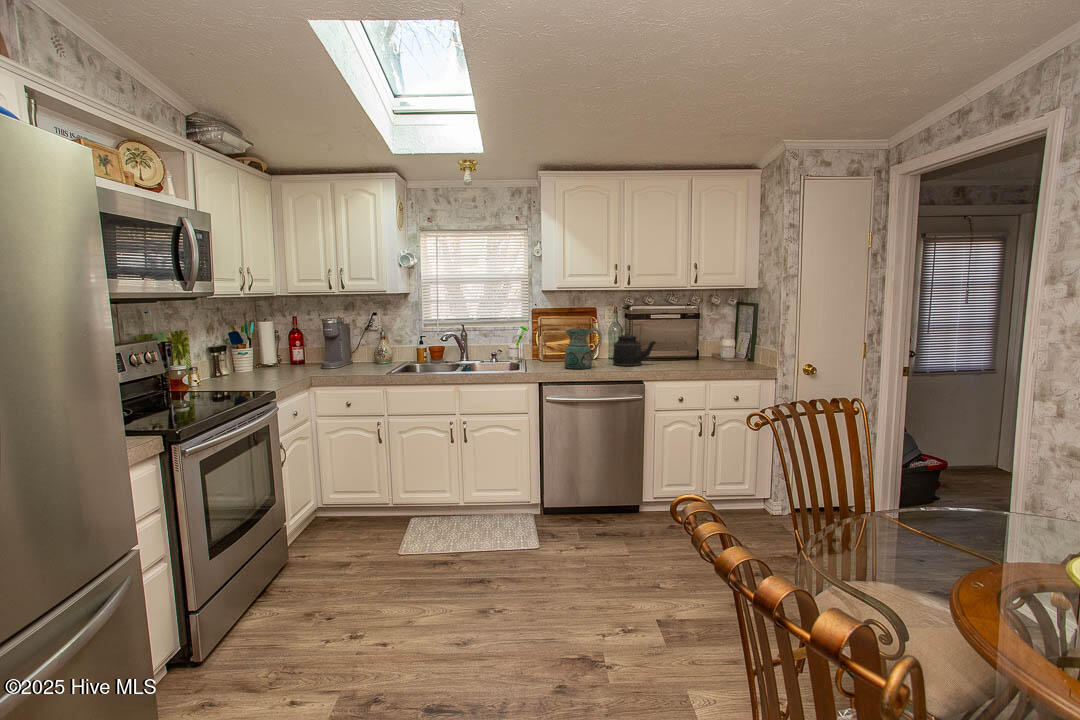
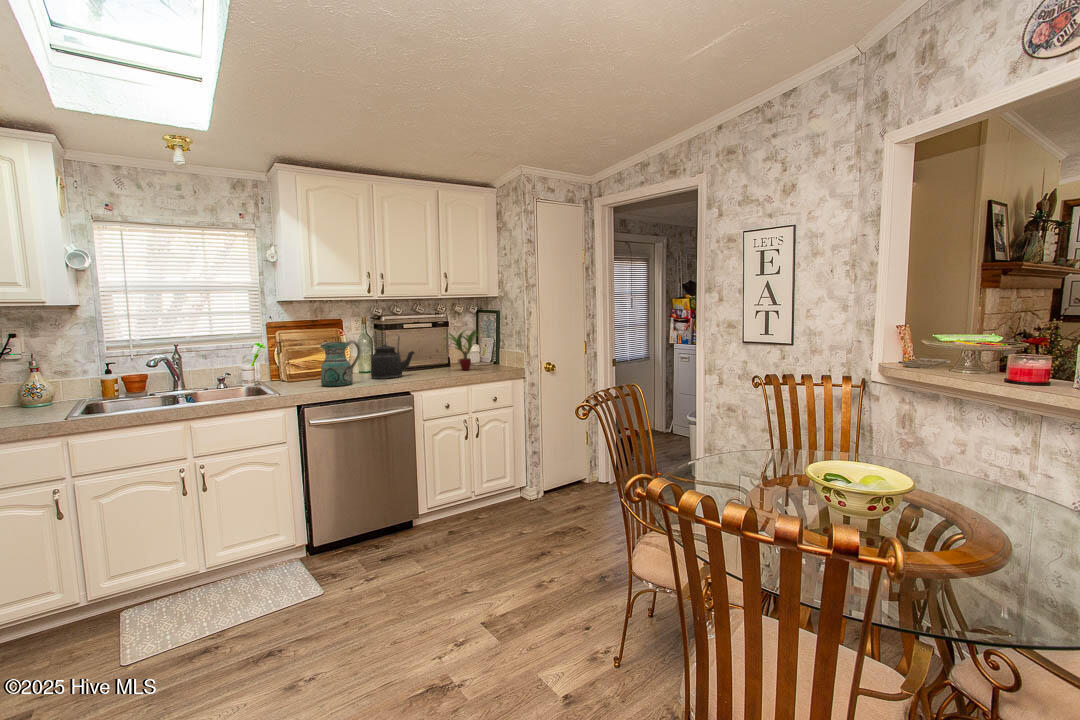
potted plant: none [687,322,736,364] -> present [444,330,482,370]

